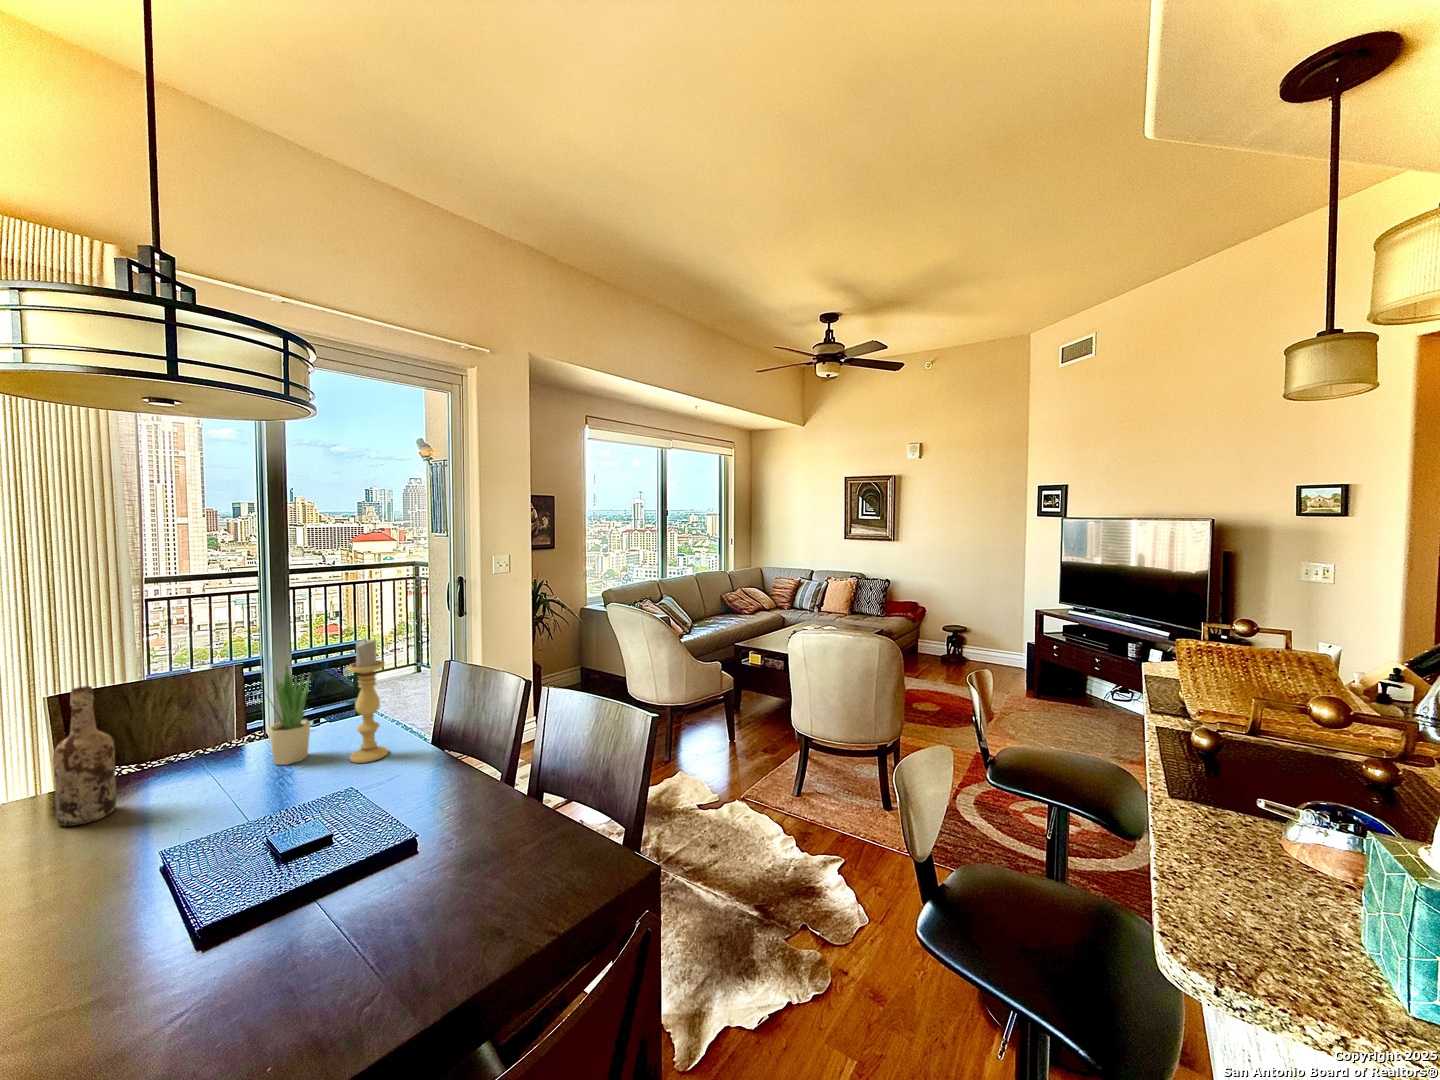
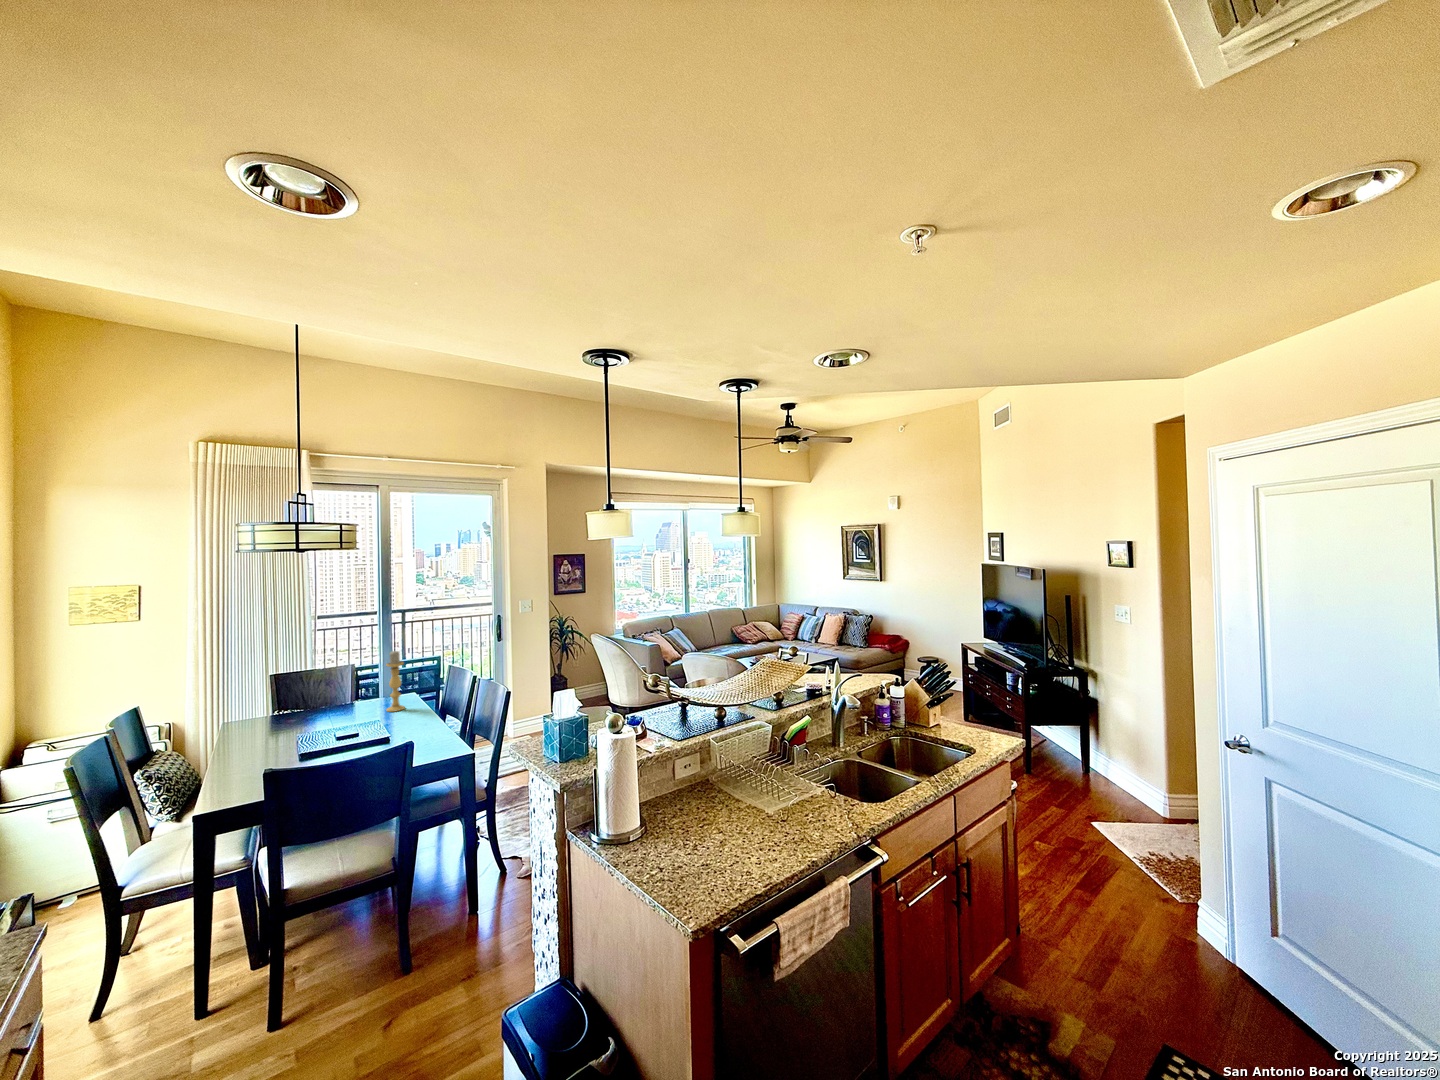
potted plant: present [266,666,311,765] -> none [351,662,374,711]
wine bottle: present [53,686,116,826] -> none [267,667,289,725]

